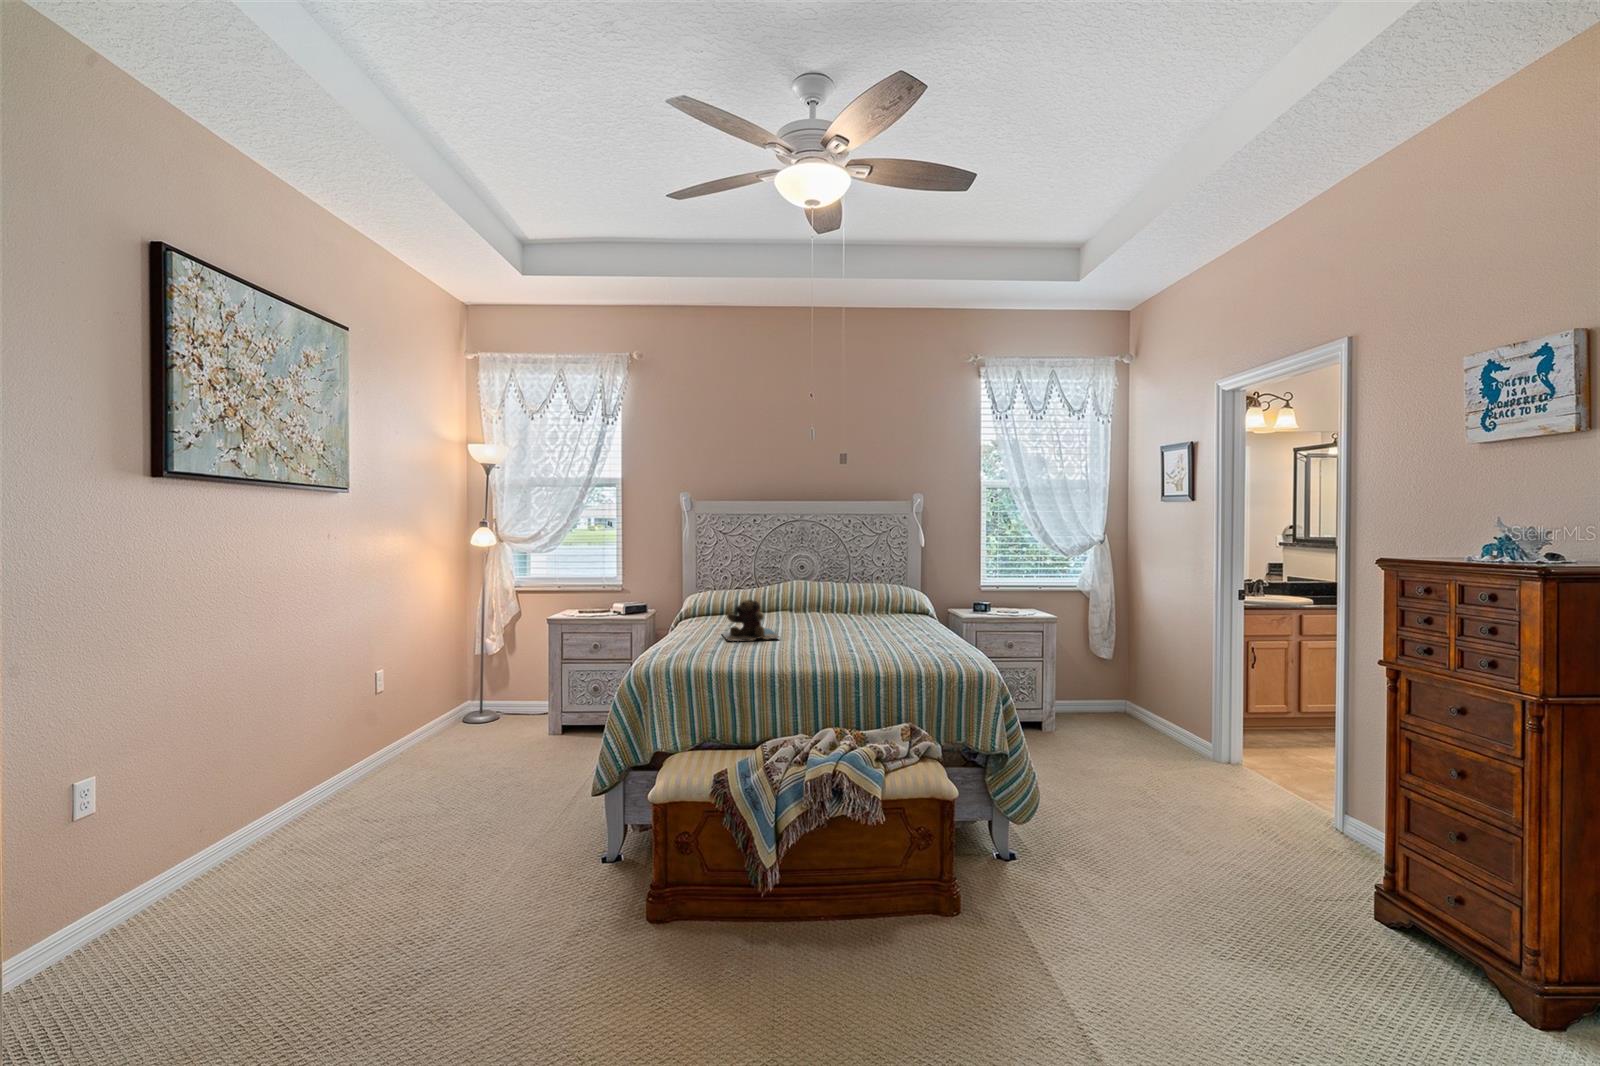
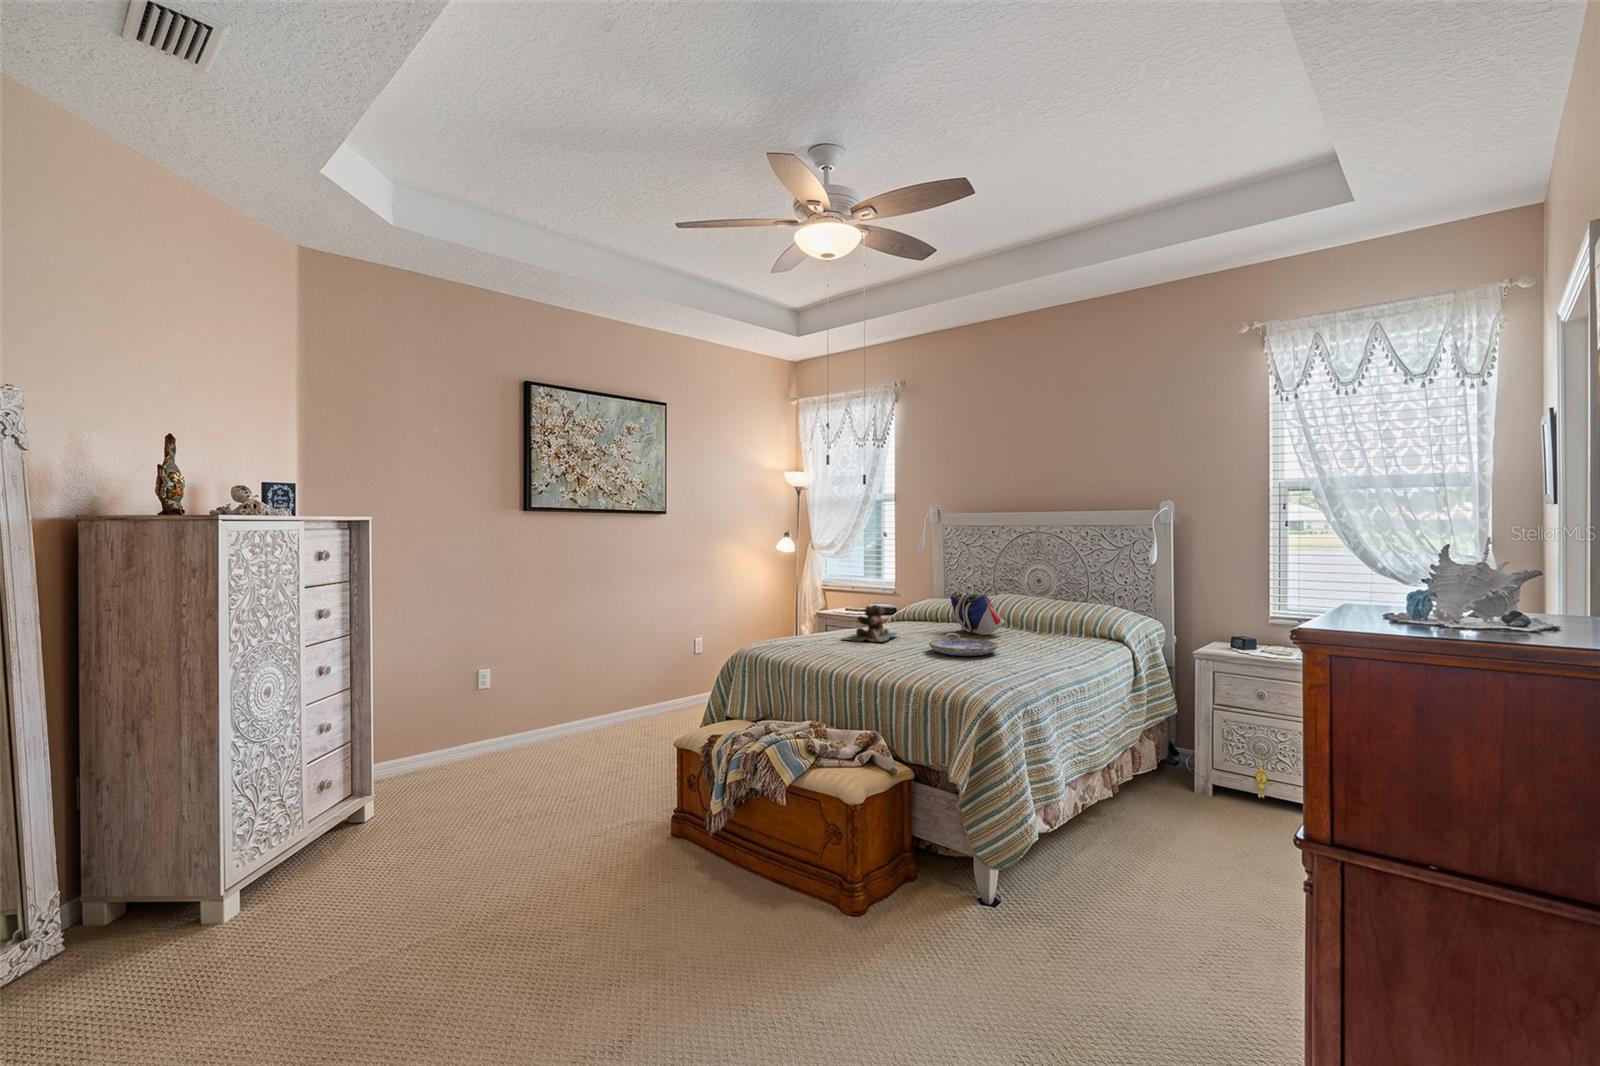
tote bag: none [785,581,848,623] -> present [950,591,1005,635]
serving tray: none [839,621,907,642] -> present [929,633,998,656]

